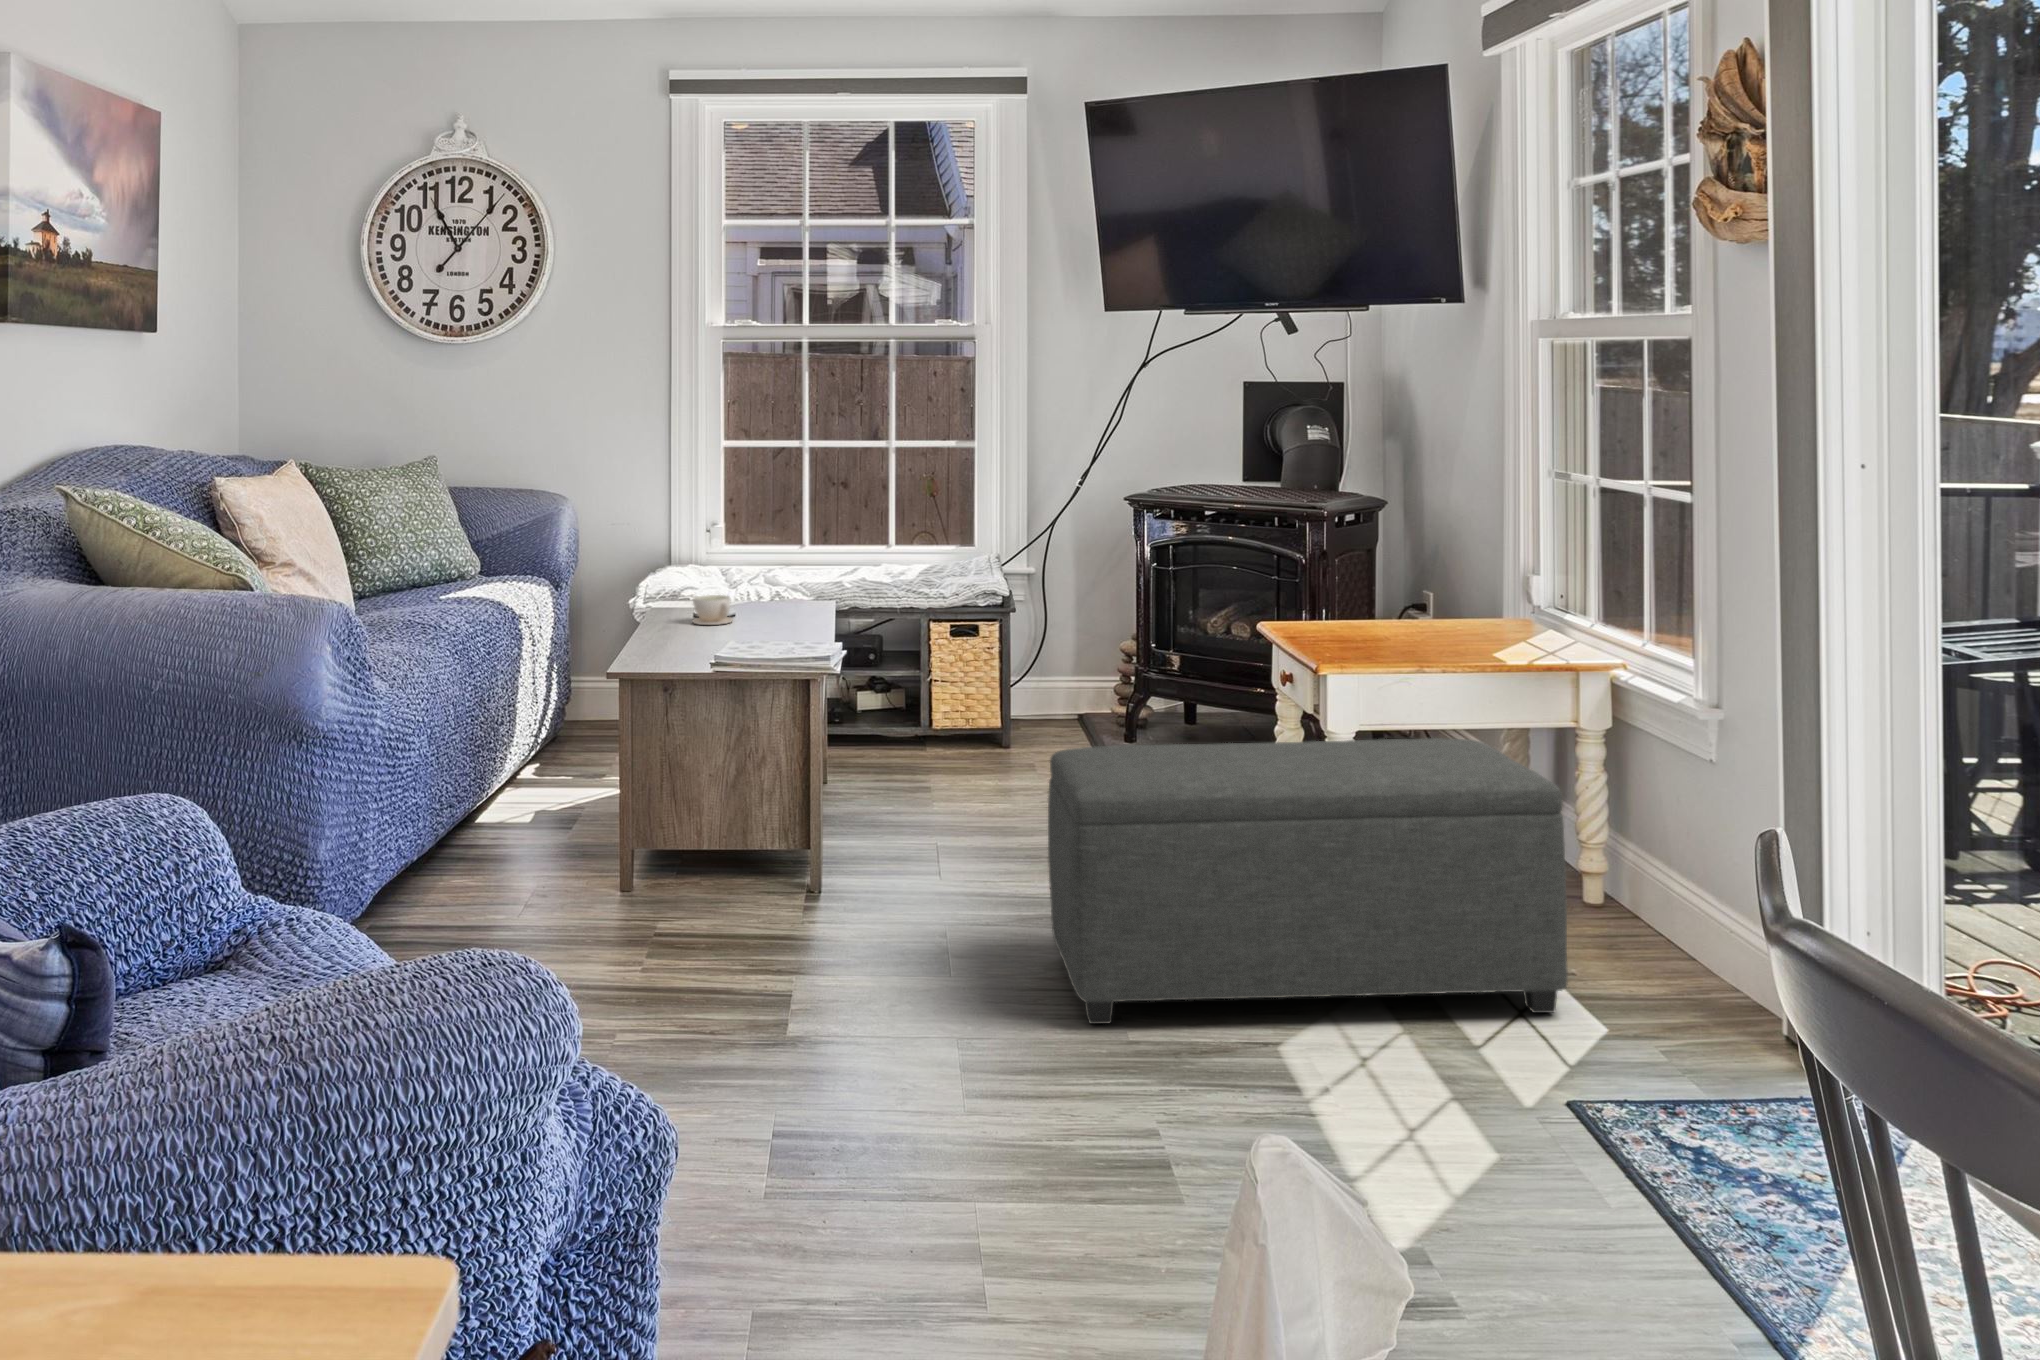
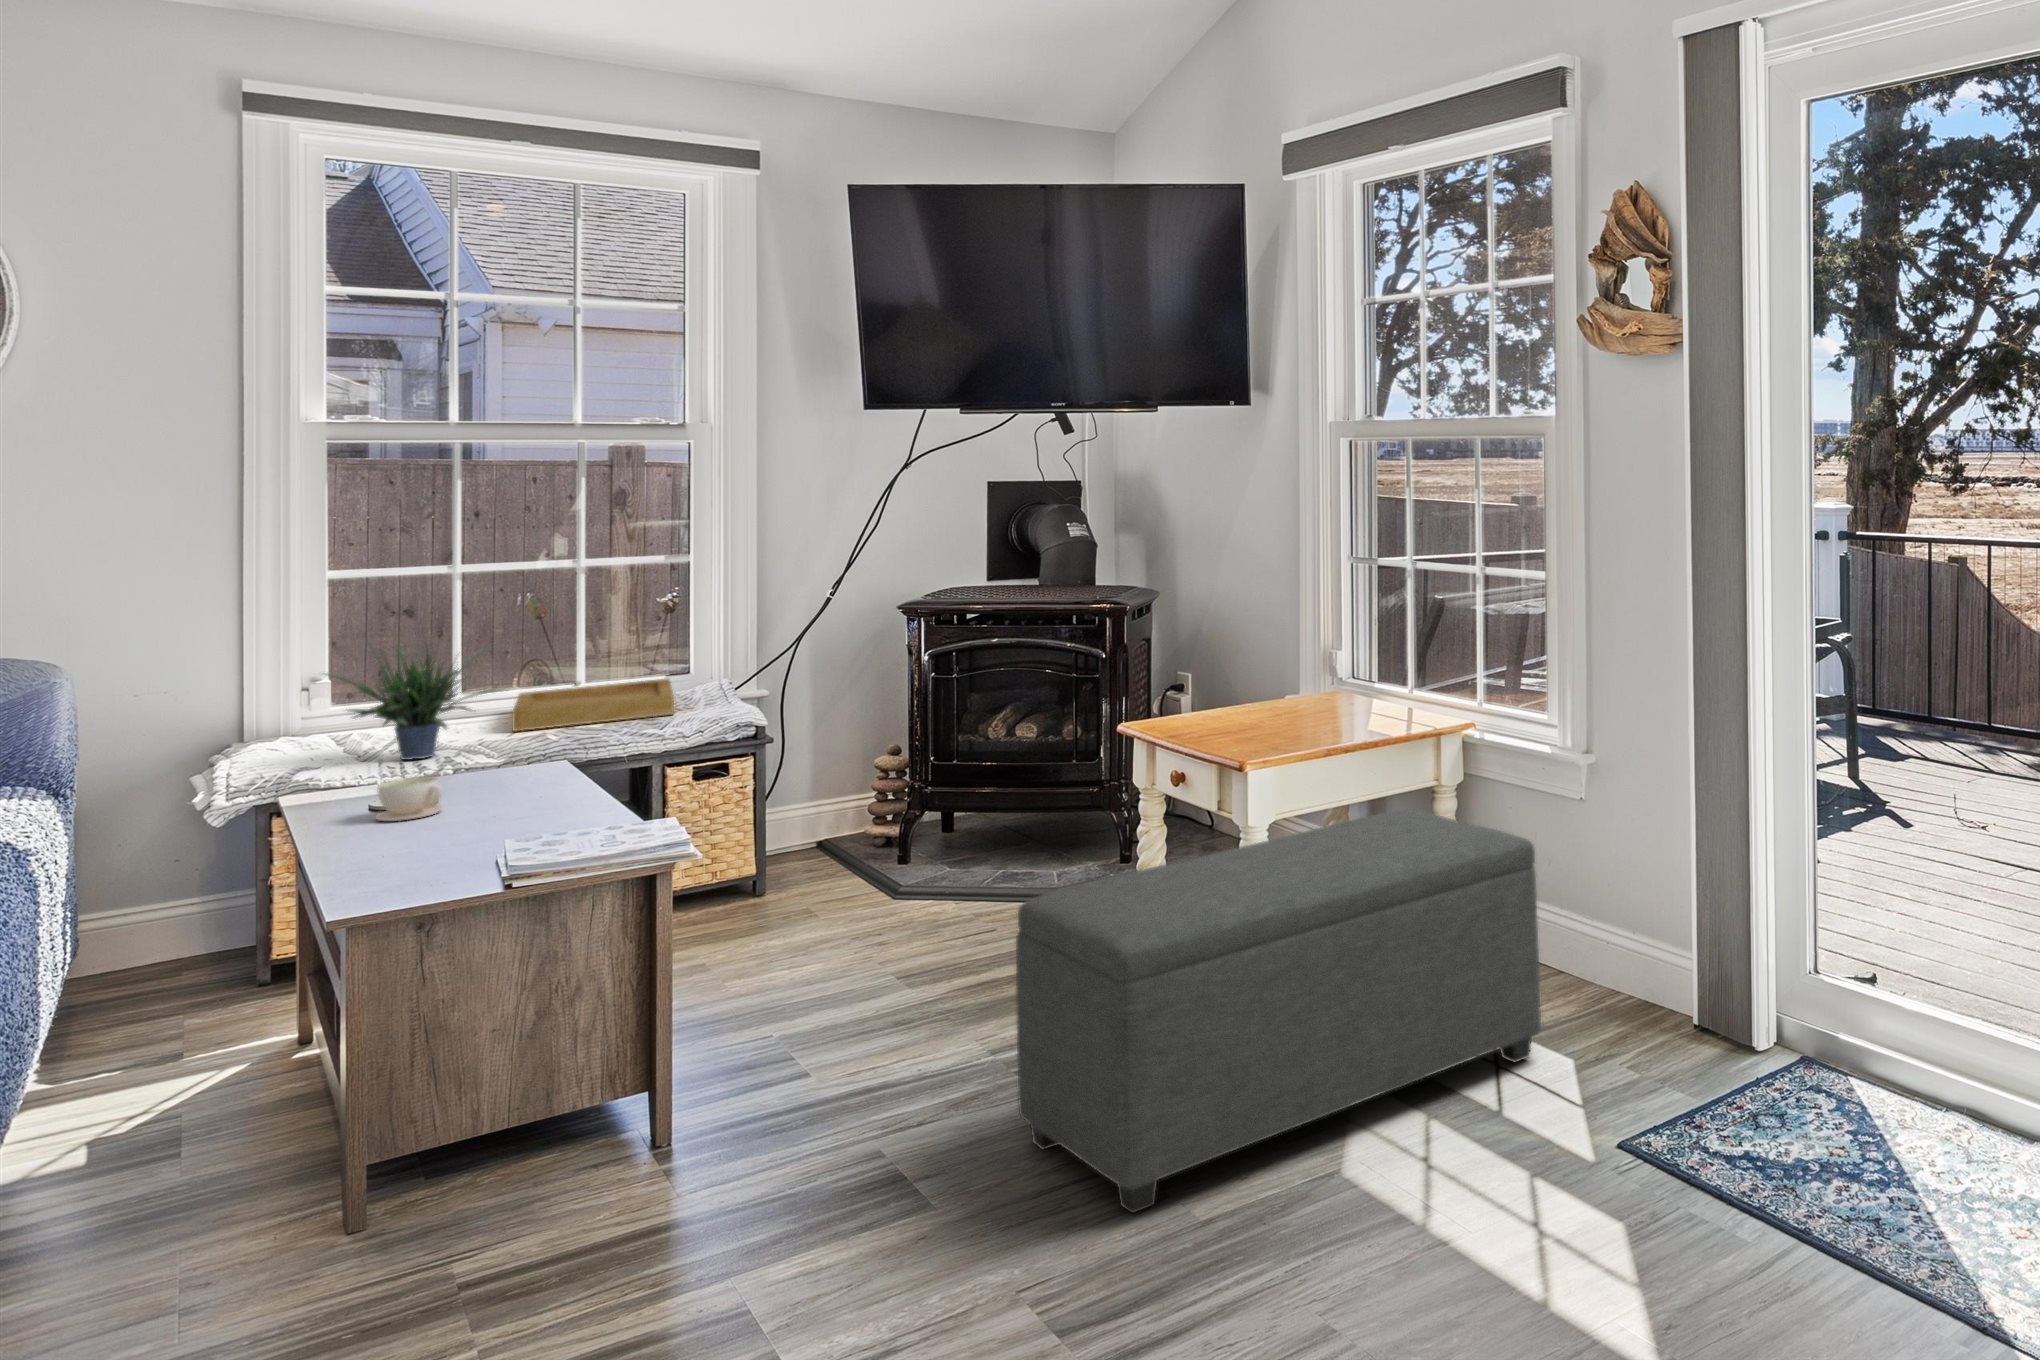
potted plant: none [700,481,818,588] -> present [329,644,501,760]
tray: none [833,549,963,577] -> present [512,679,674,731]

